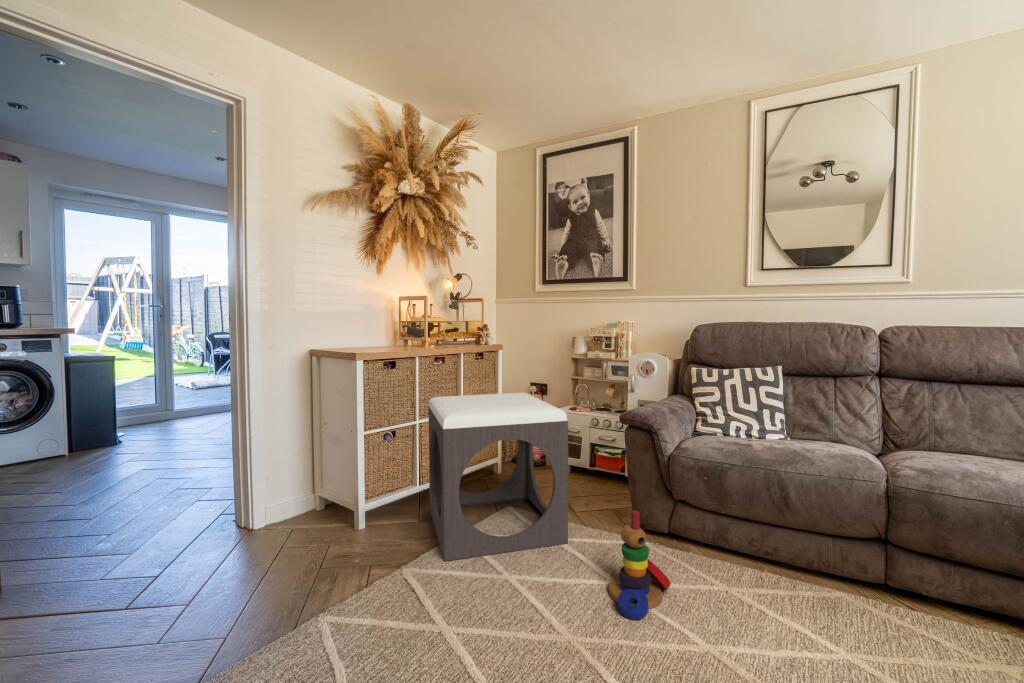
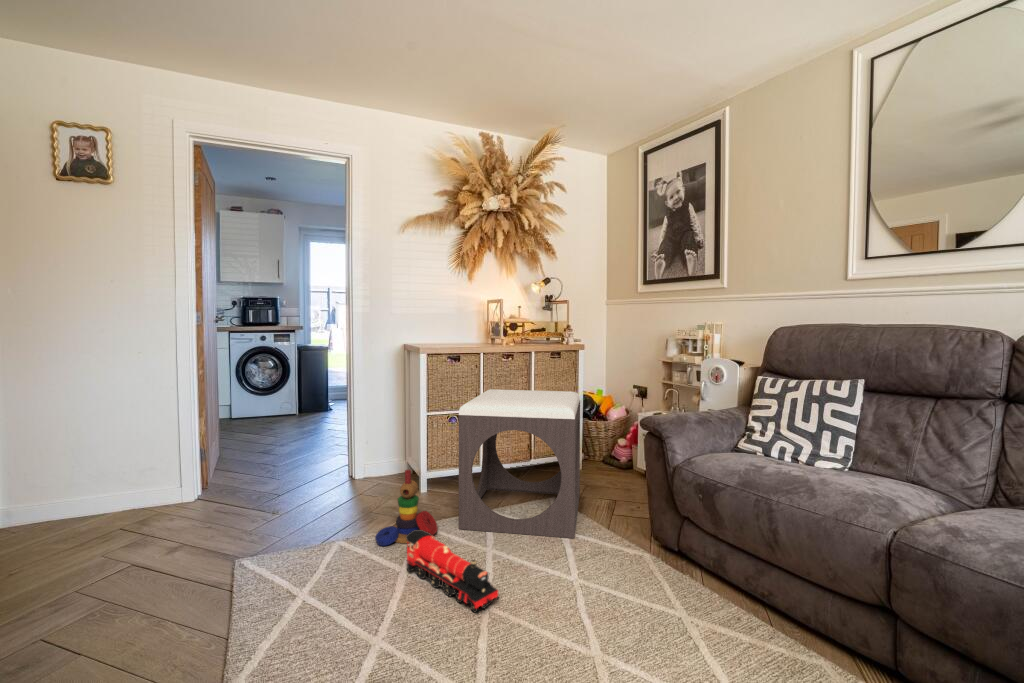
stacking toy: present [608,511,671,620] -> present [375,470,438,546]
toy train: none [431,573,574,652] -> present [406,530,499,612]

